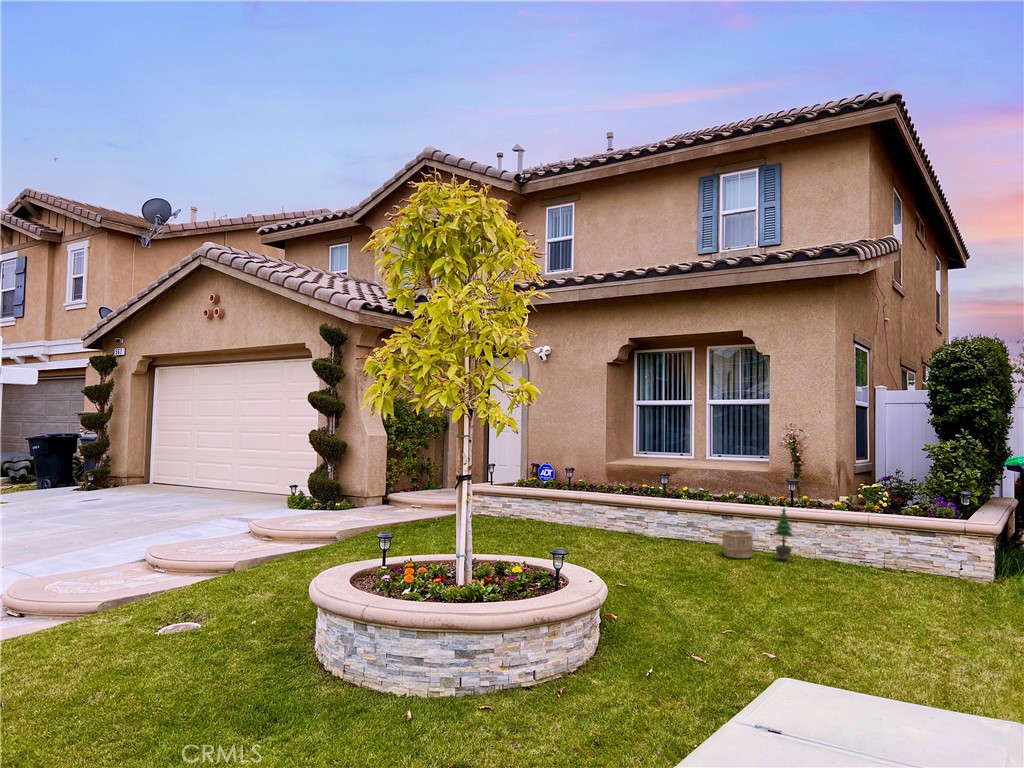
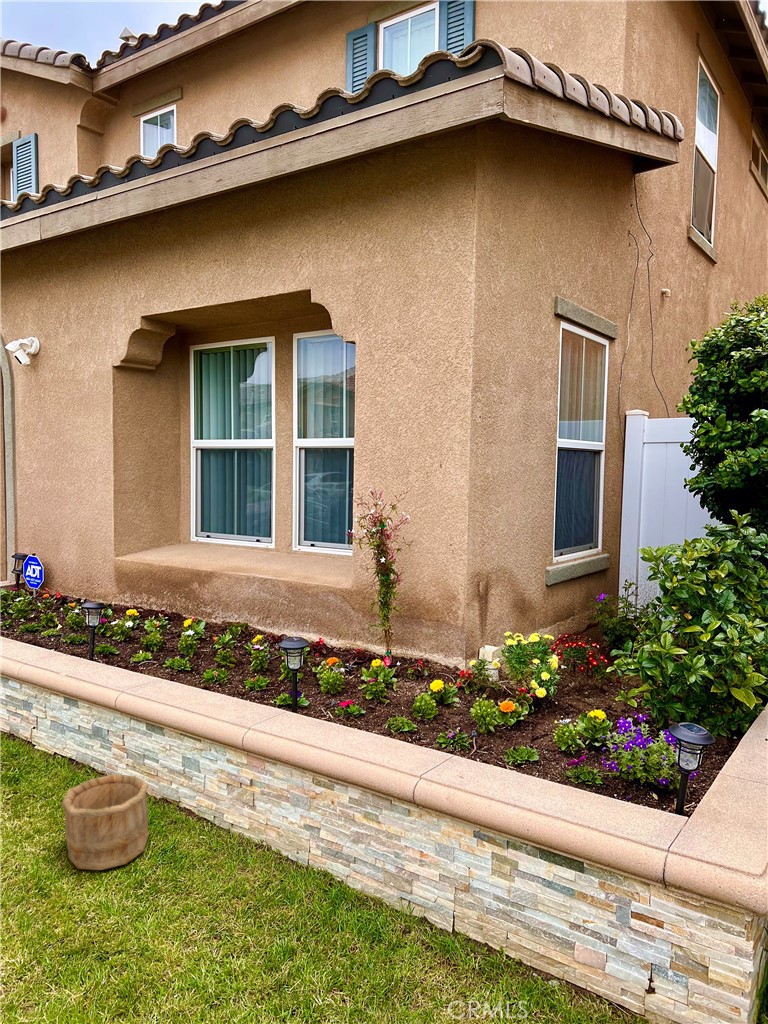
potted tree: present [774,508,793,560] -> none [176,738,229,879]

